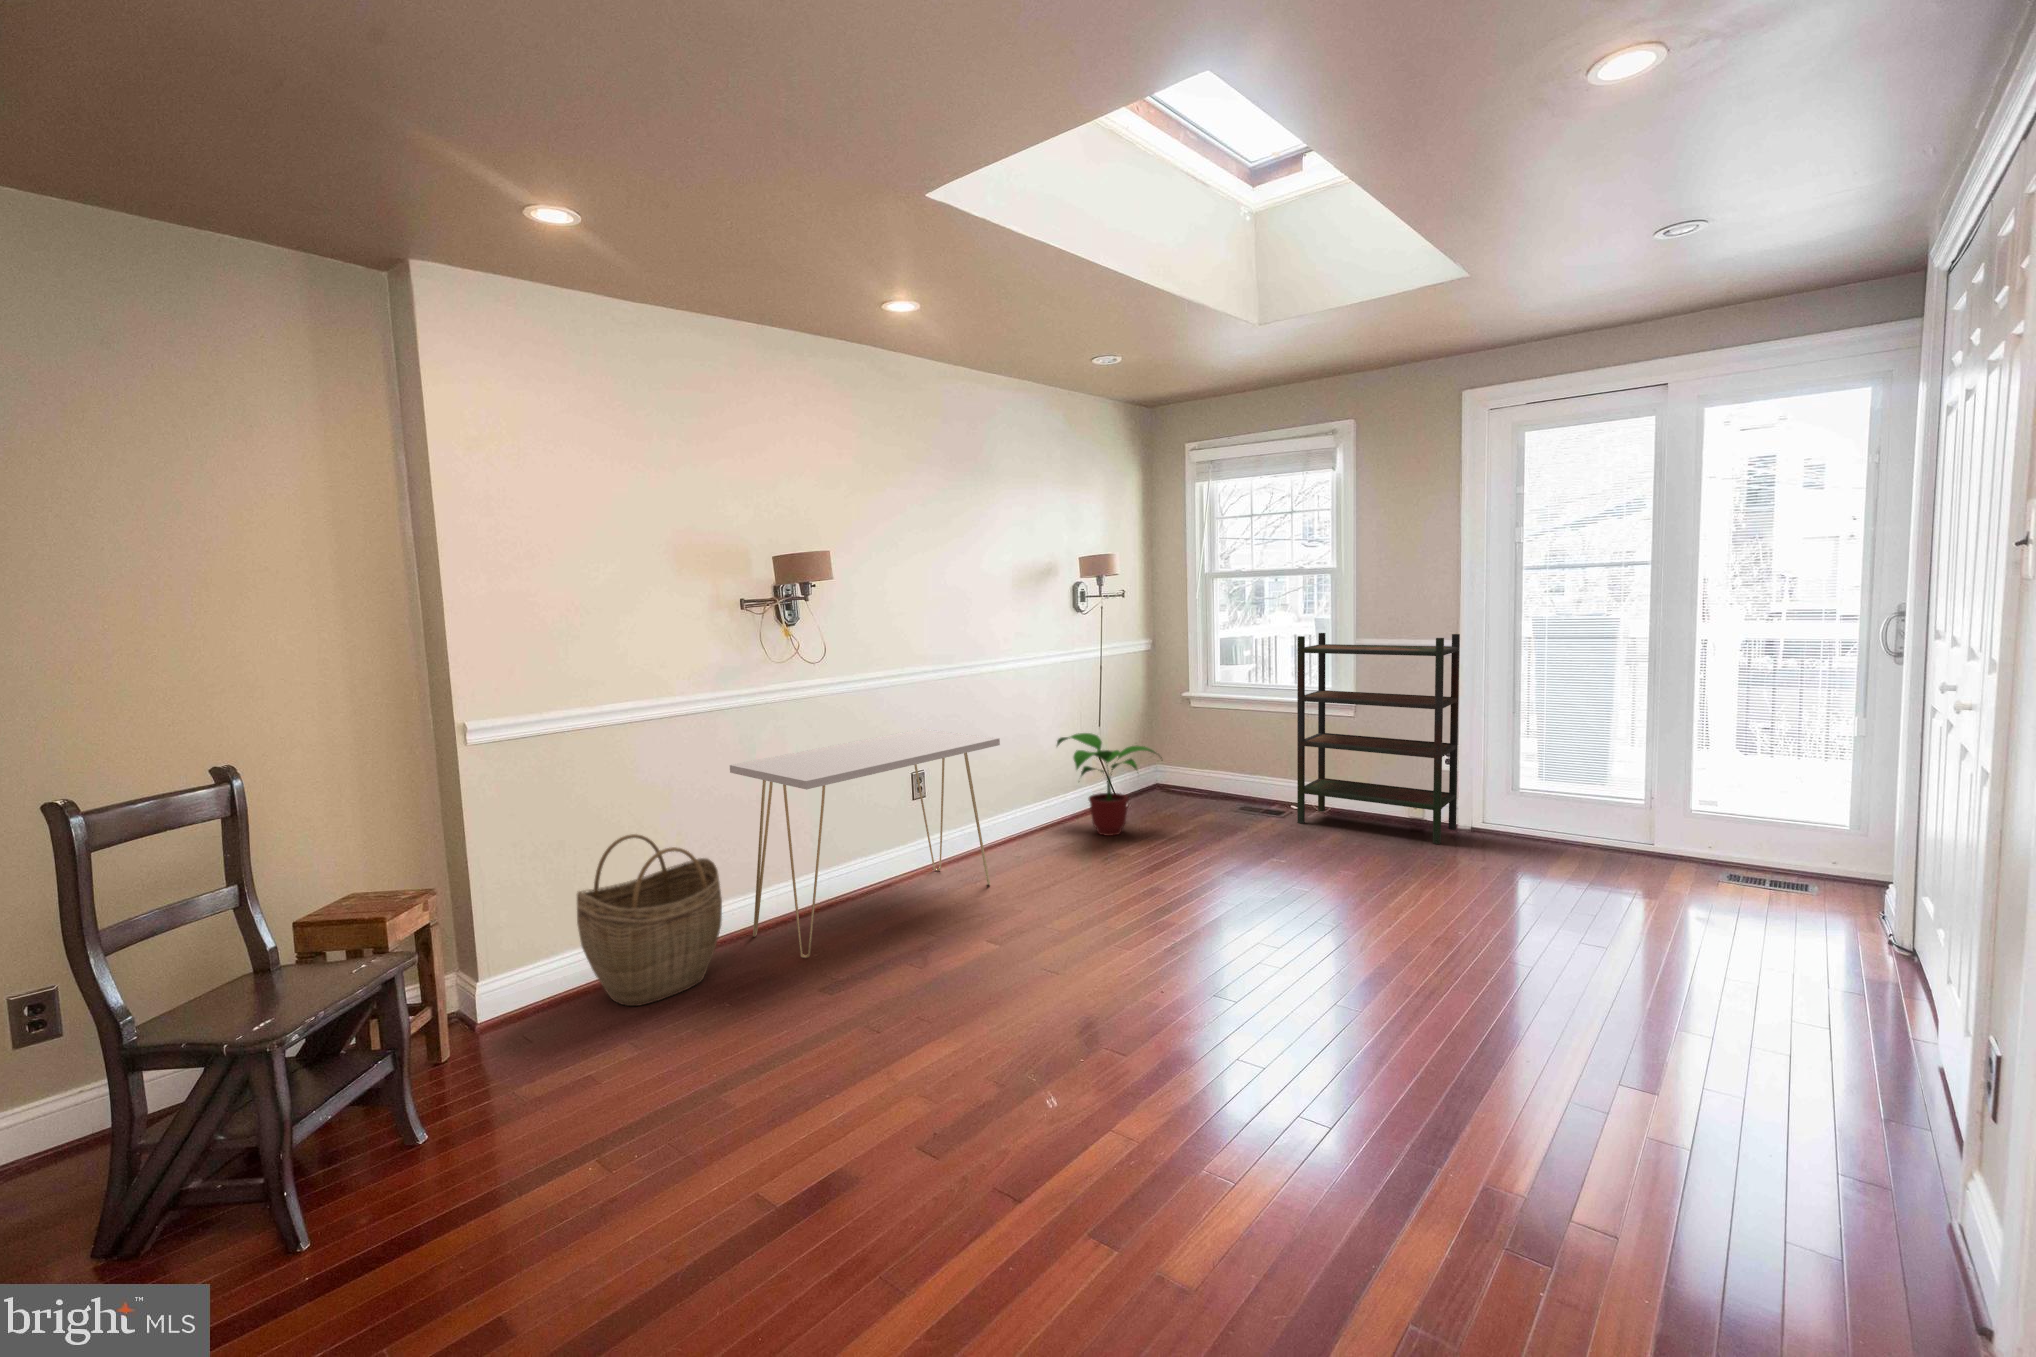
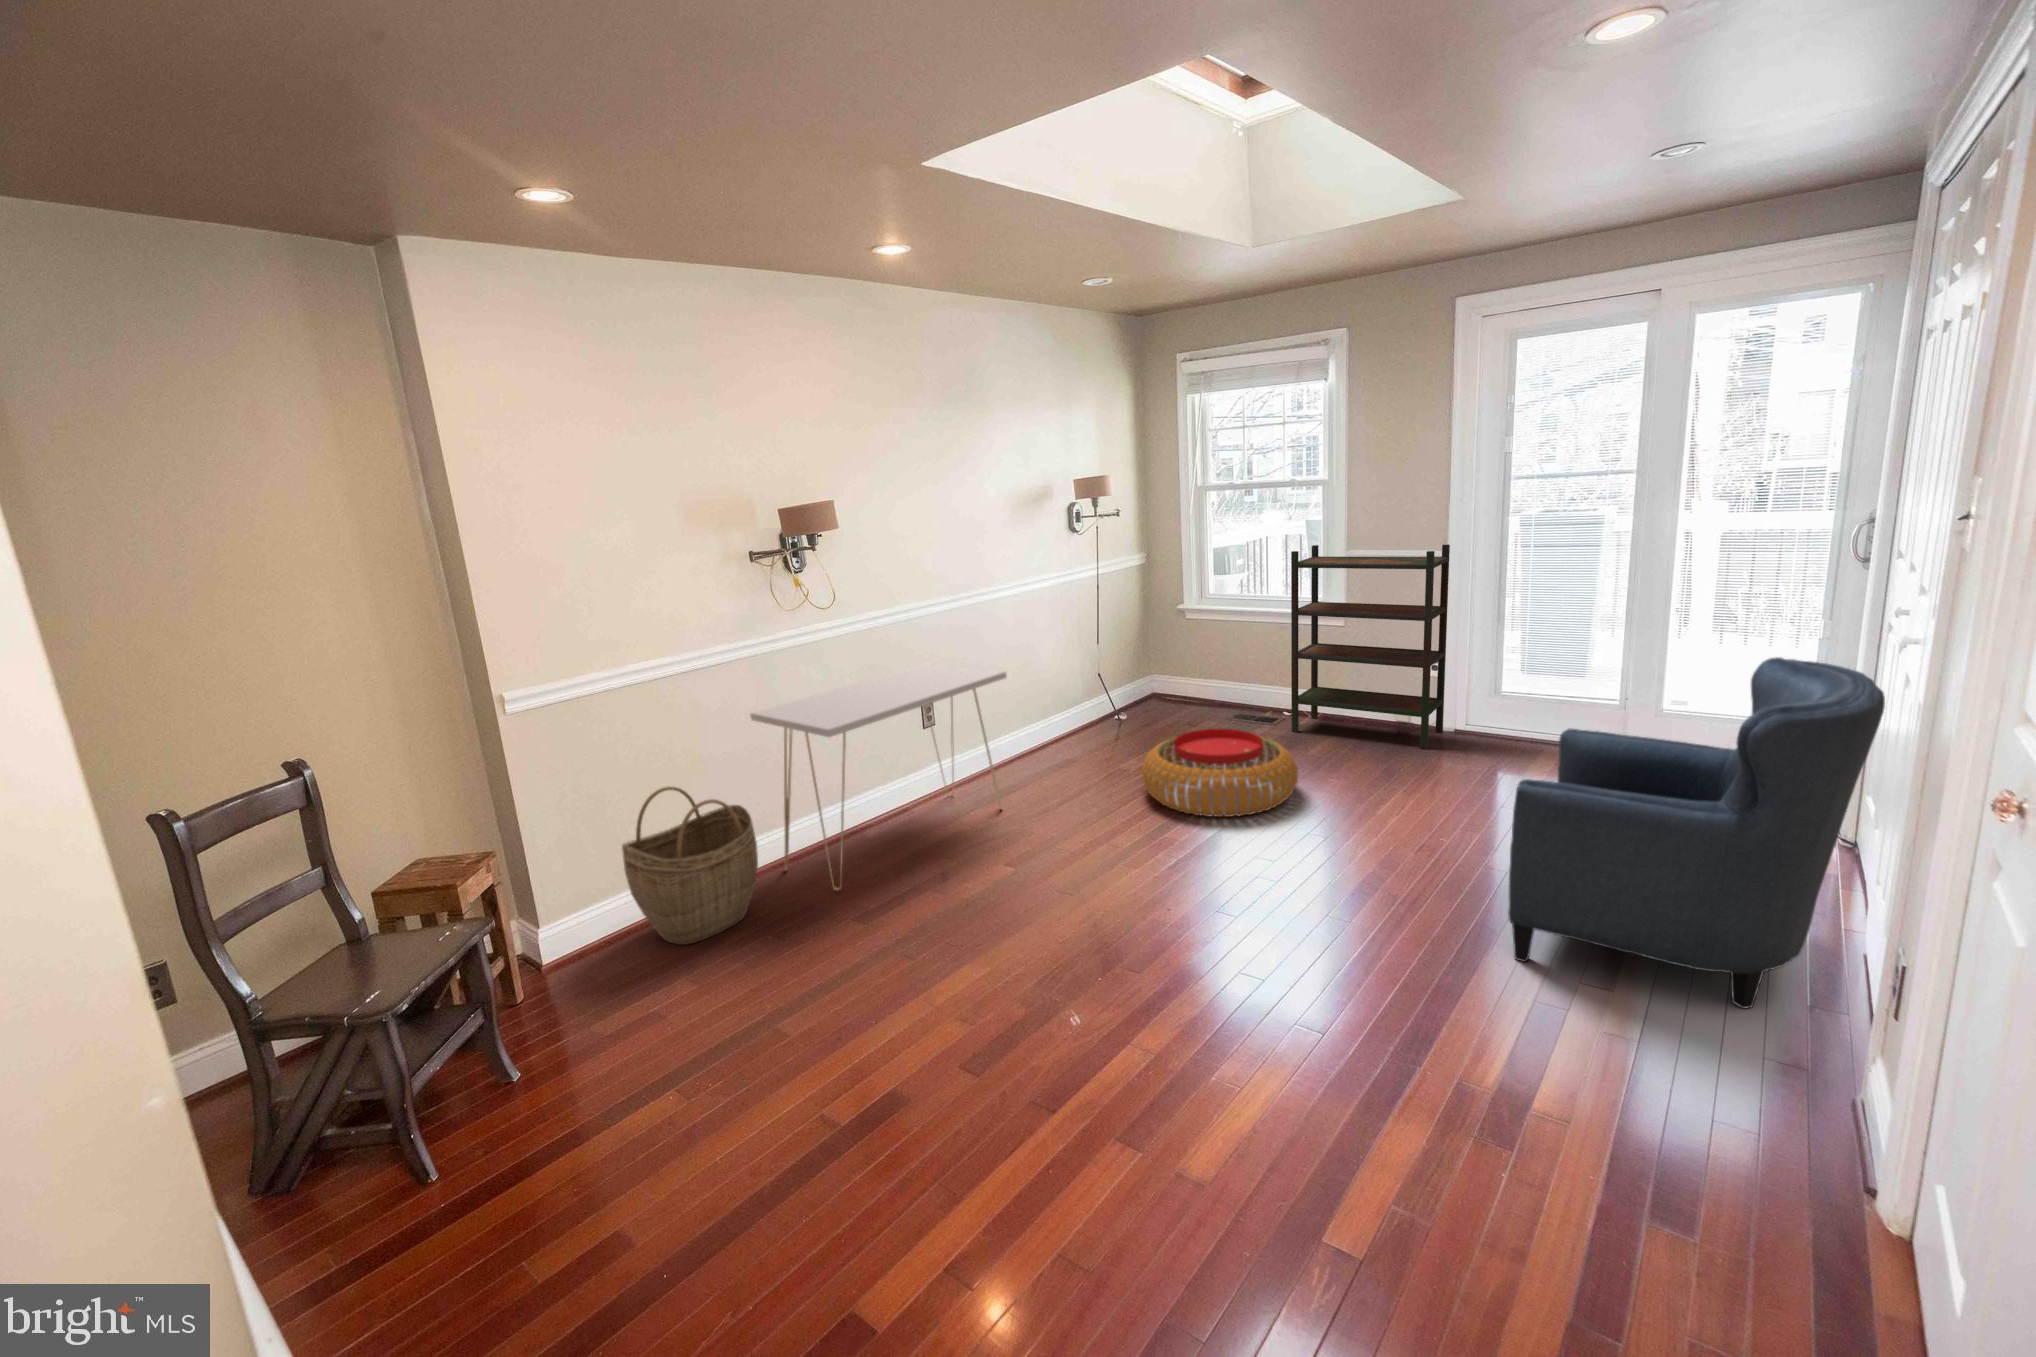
potted plant: present [1057,733,1162,836] -> none [1057,654,1161,753]
armchair: none [1533,734,1944,1127] -> present [1508,657,1885,1009]
pouf: none [1138,811,1303,902] -> present [1142,729,1298,817]

